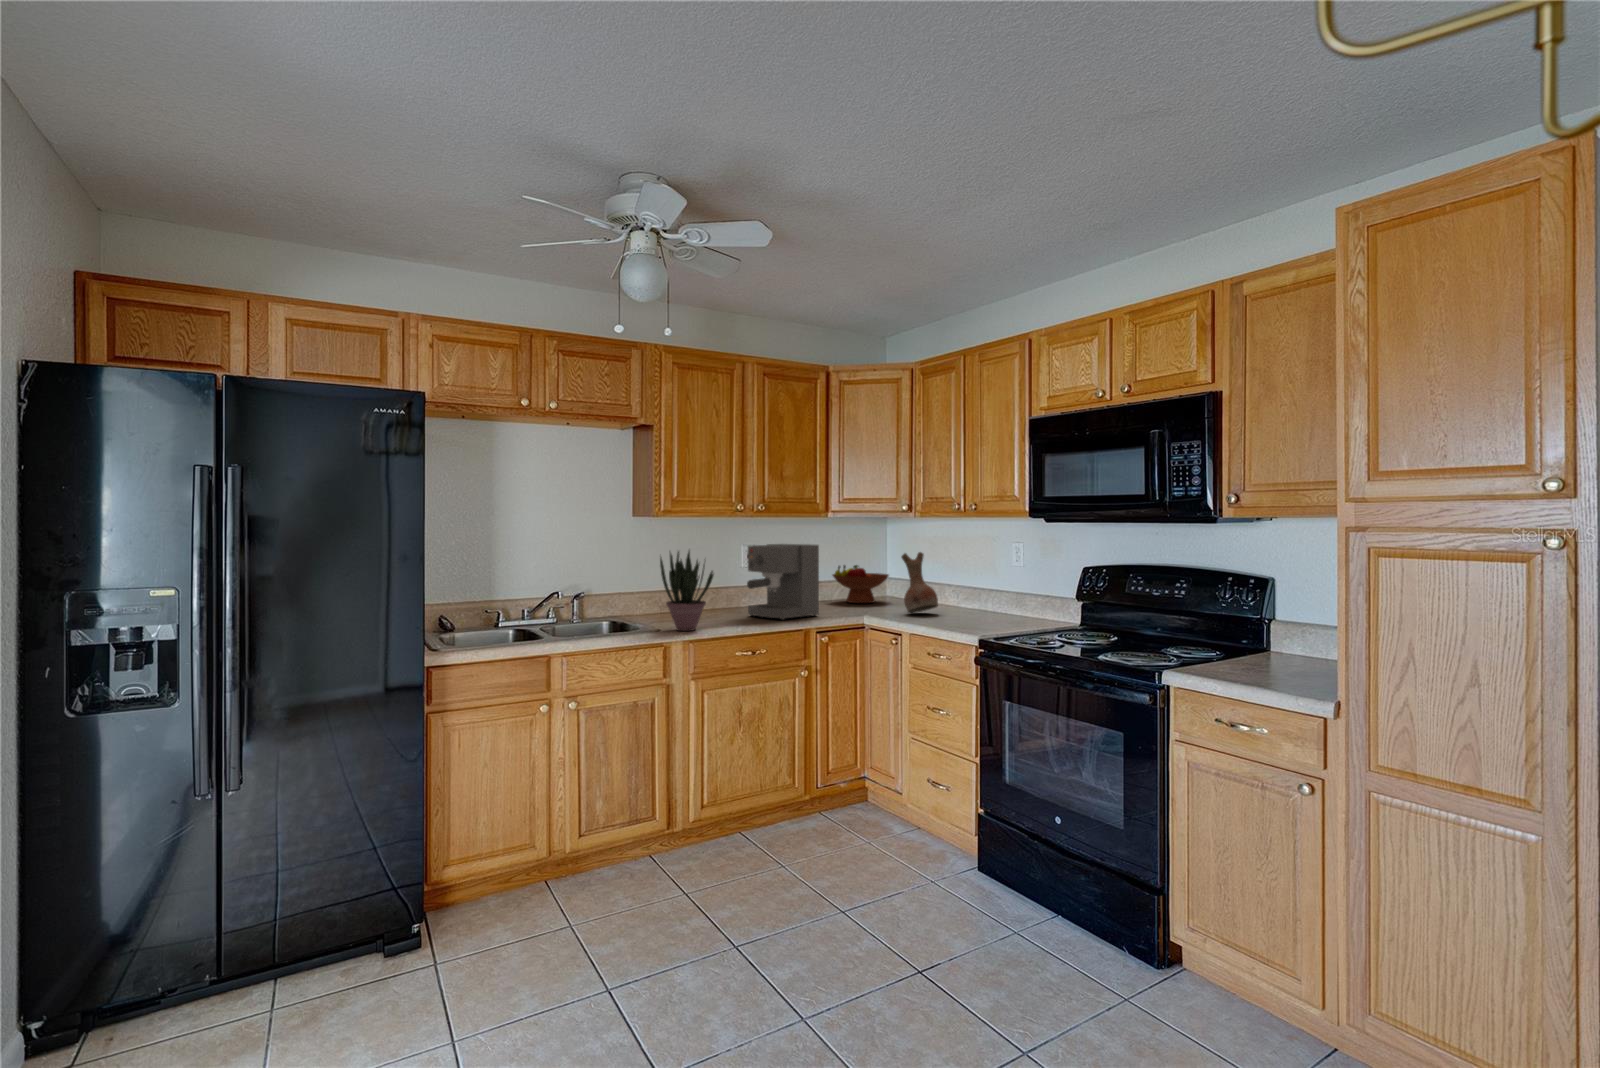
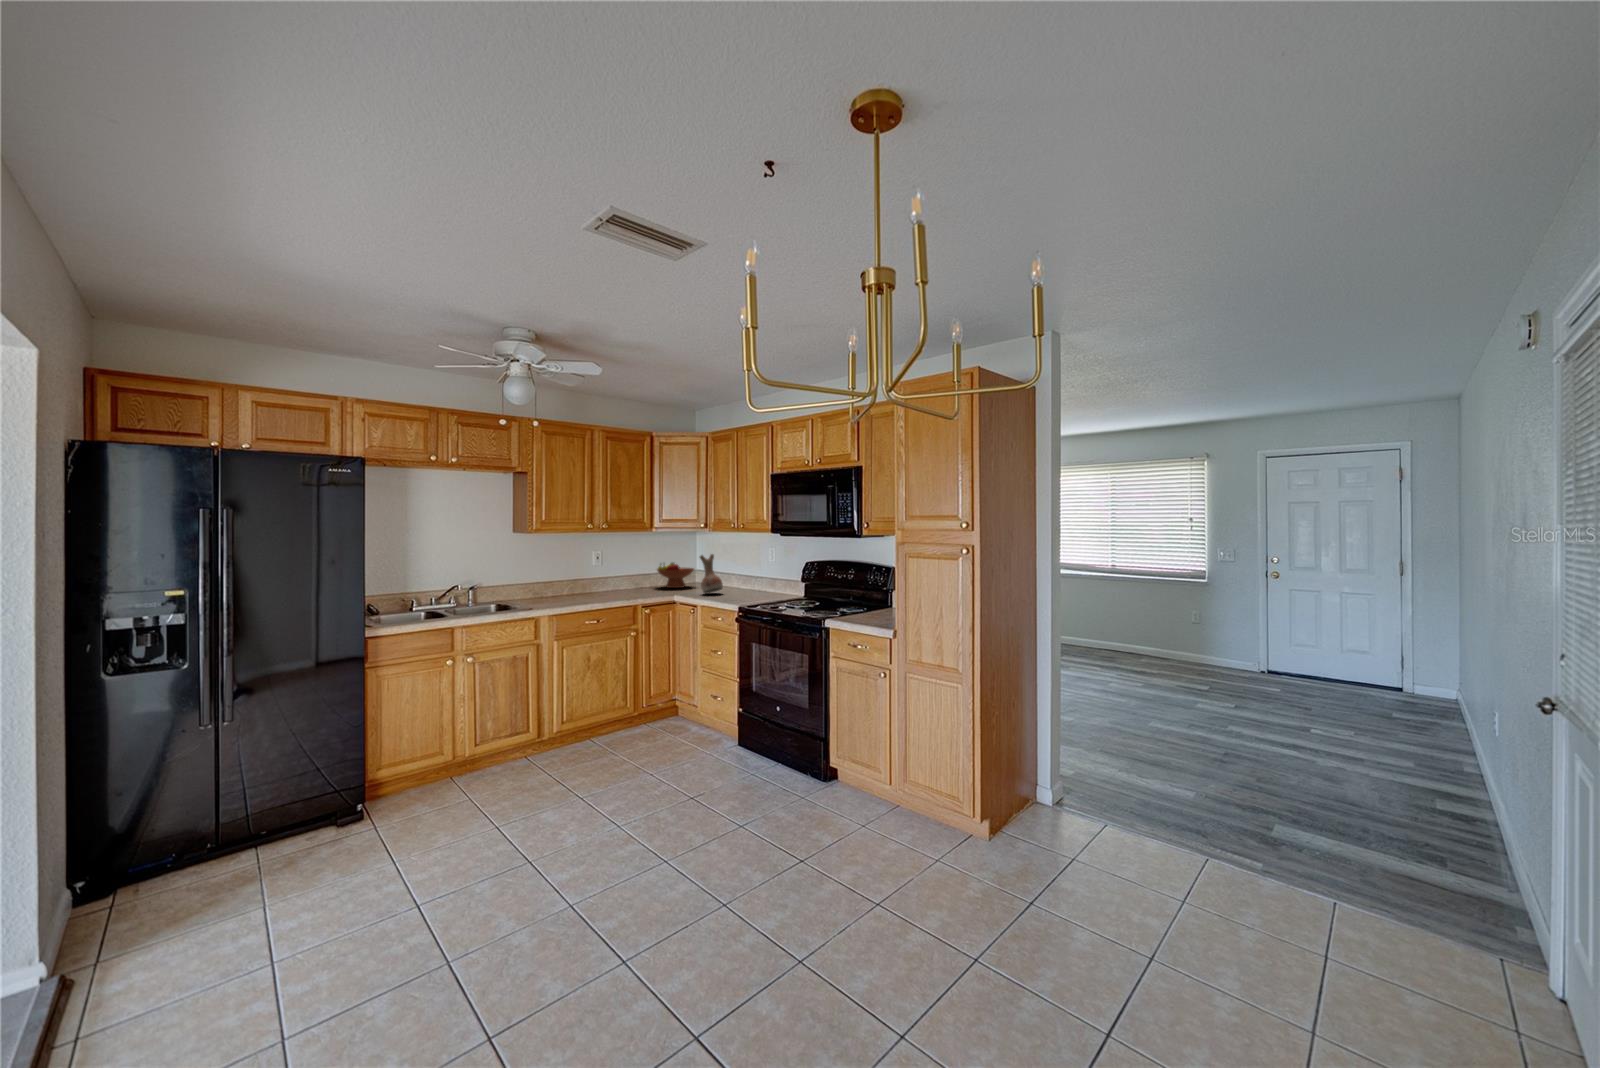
coffee maker: present [747,544,819,620] -> none [593,549,644,600]
potted plant: present [660,551,714,631] -> none [531,554,570,609]

